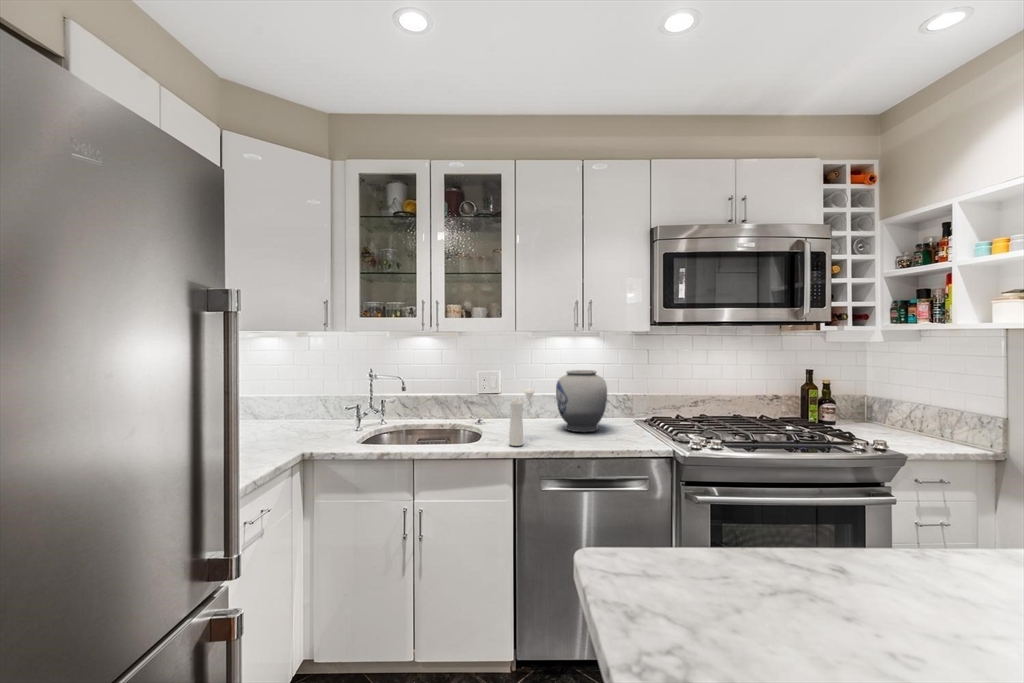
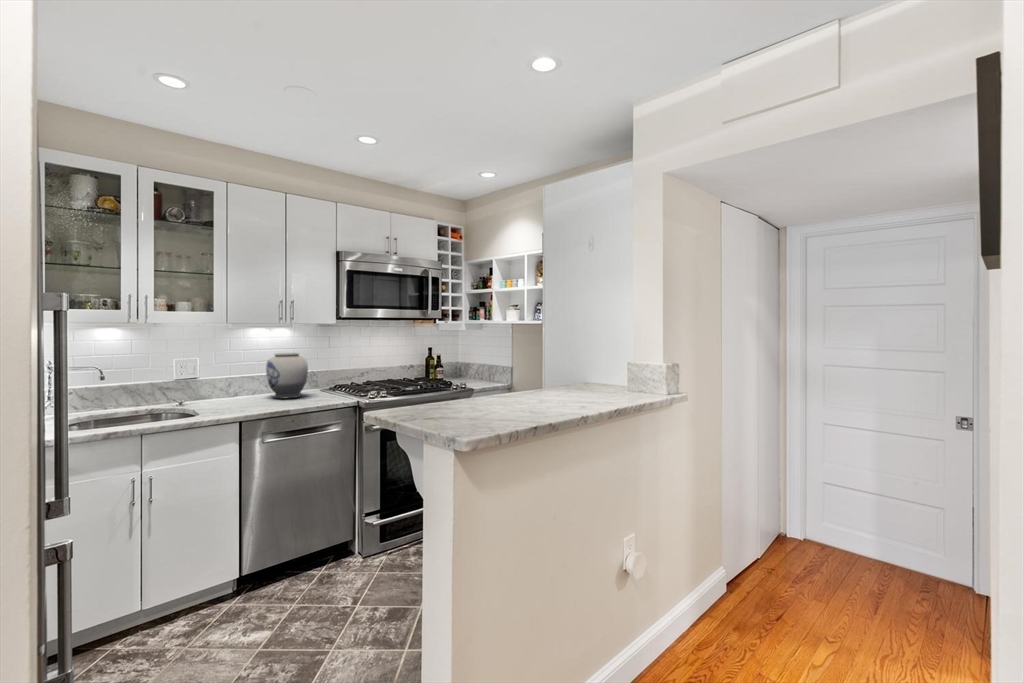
pepper mill: present [509,389,534,446] -> none [240,368,256,410]

